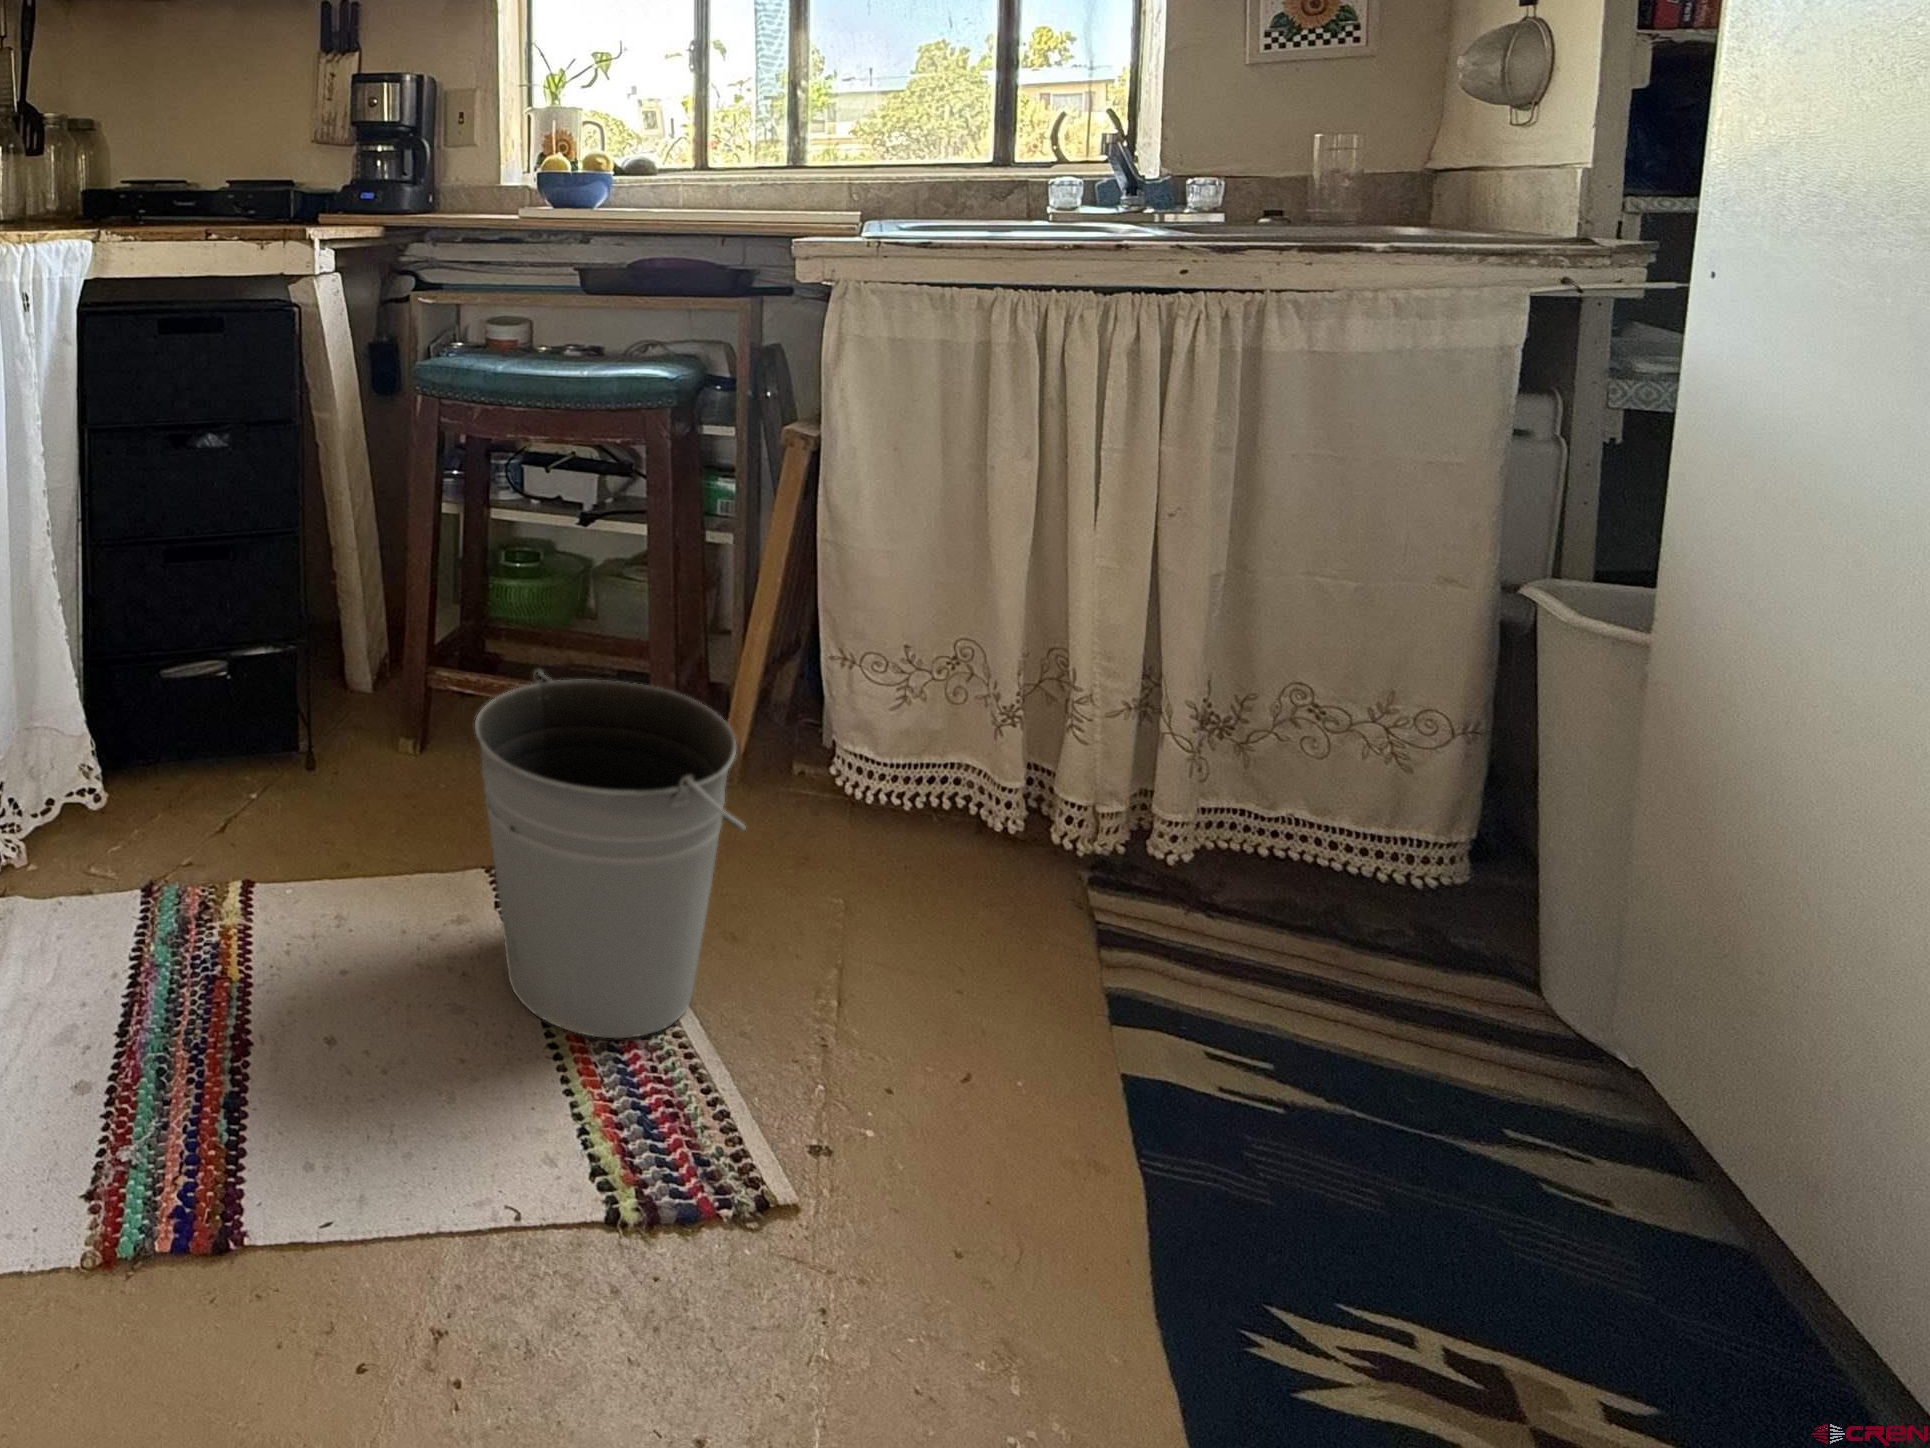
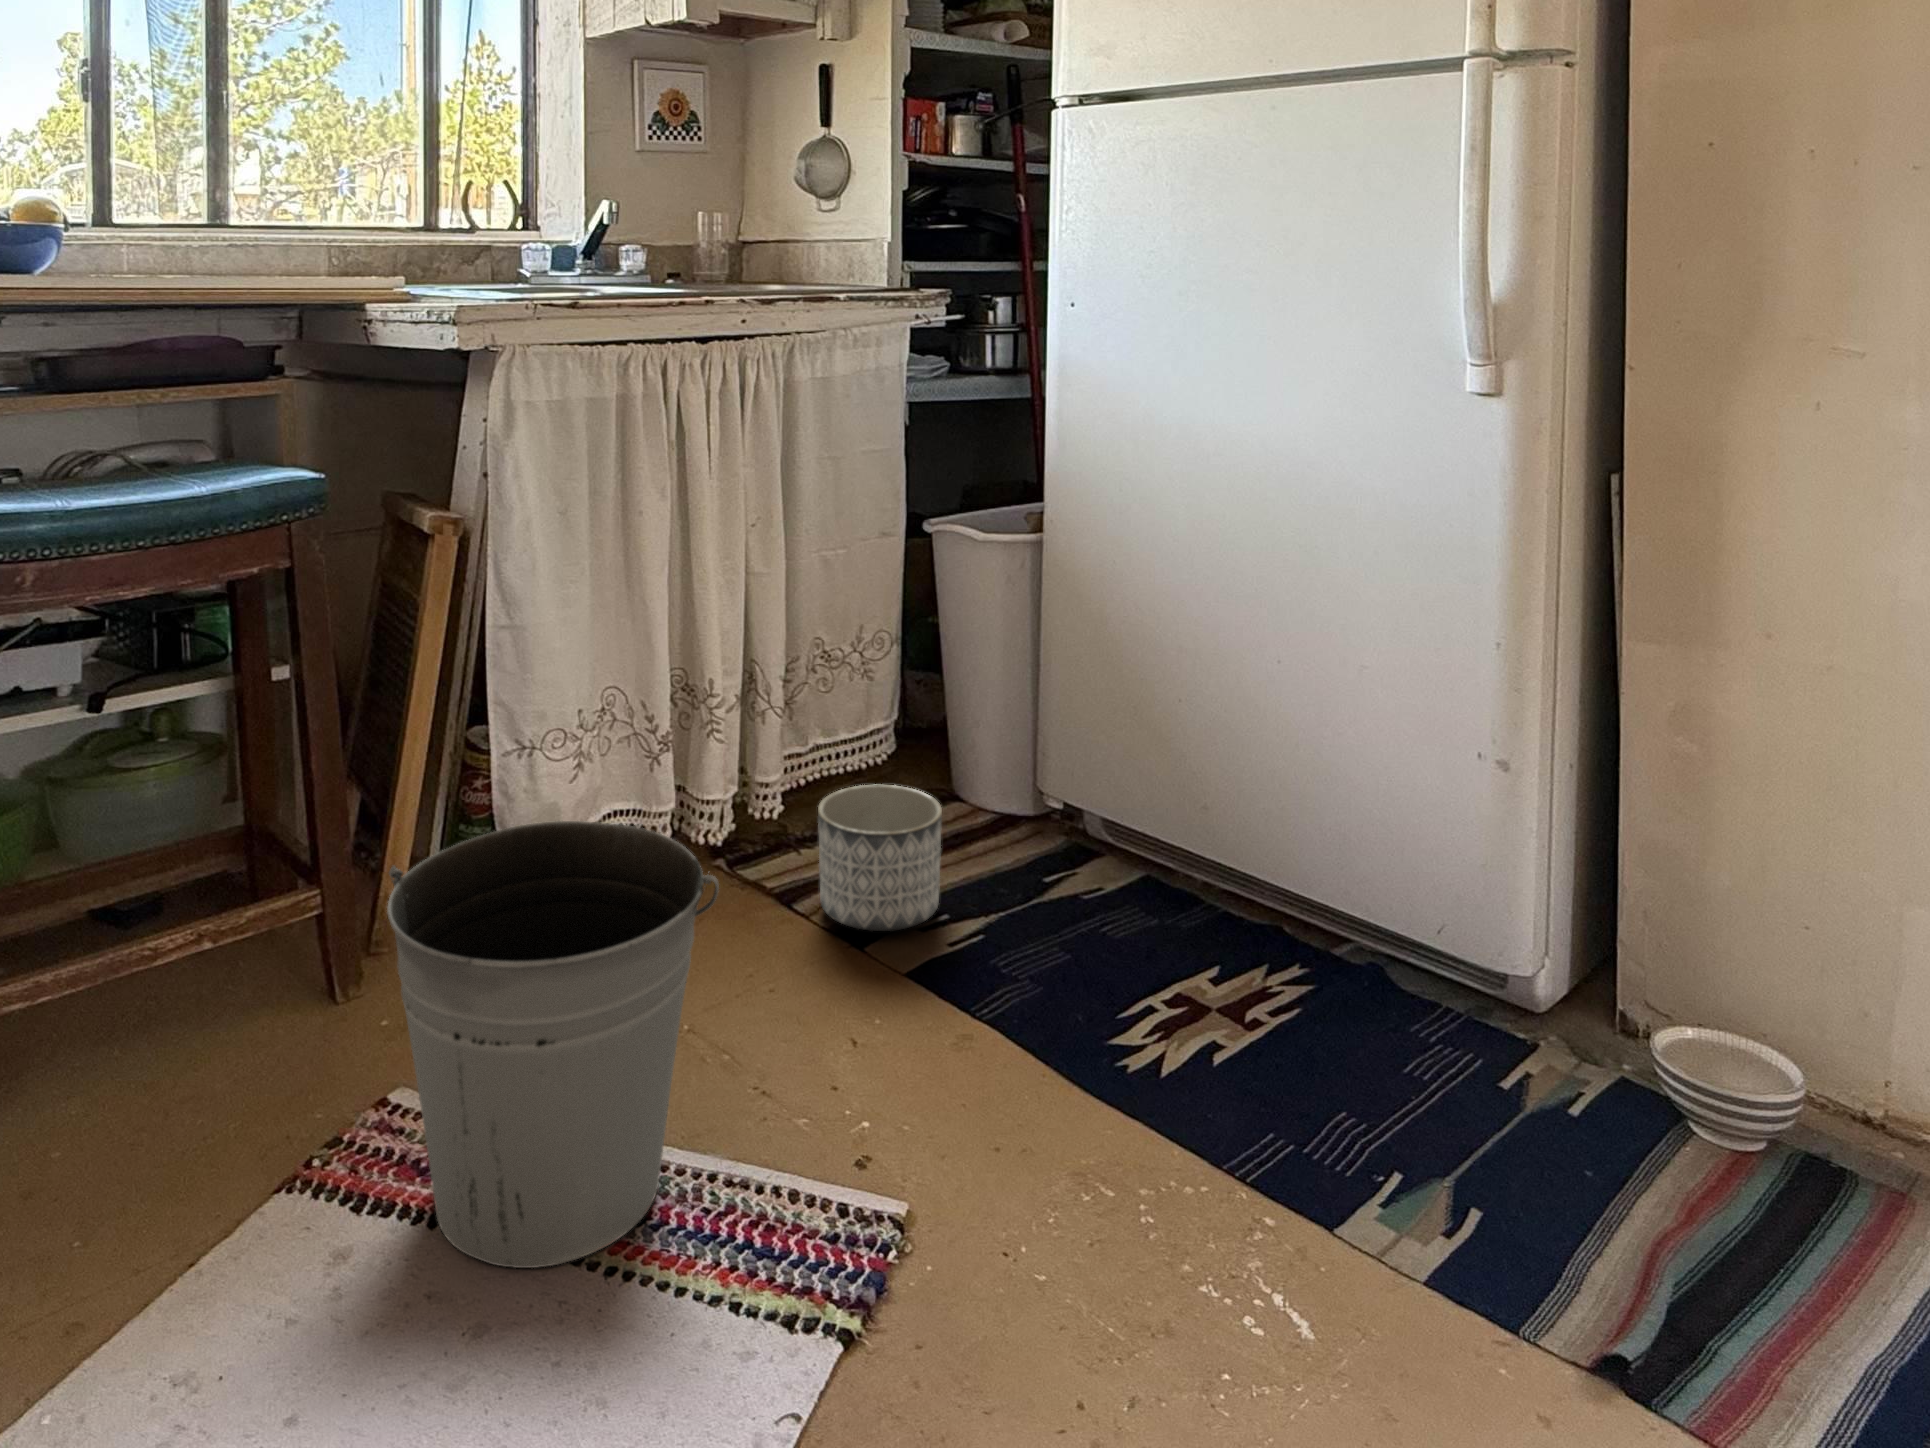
planter: none [1115,851,1304,1056] -> present [818,784,942,931]

